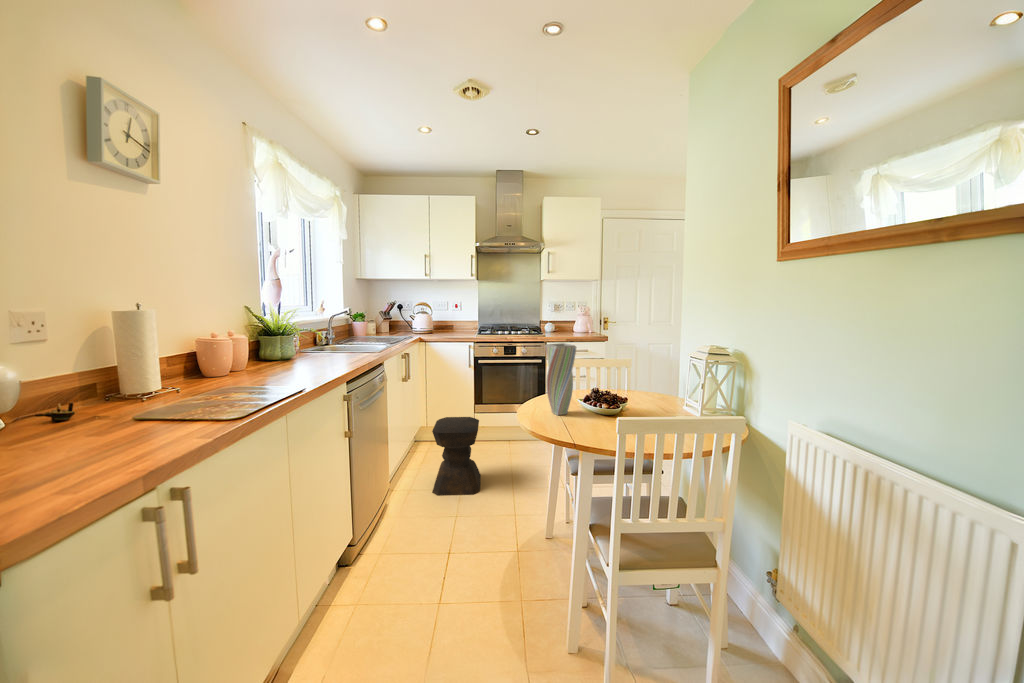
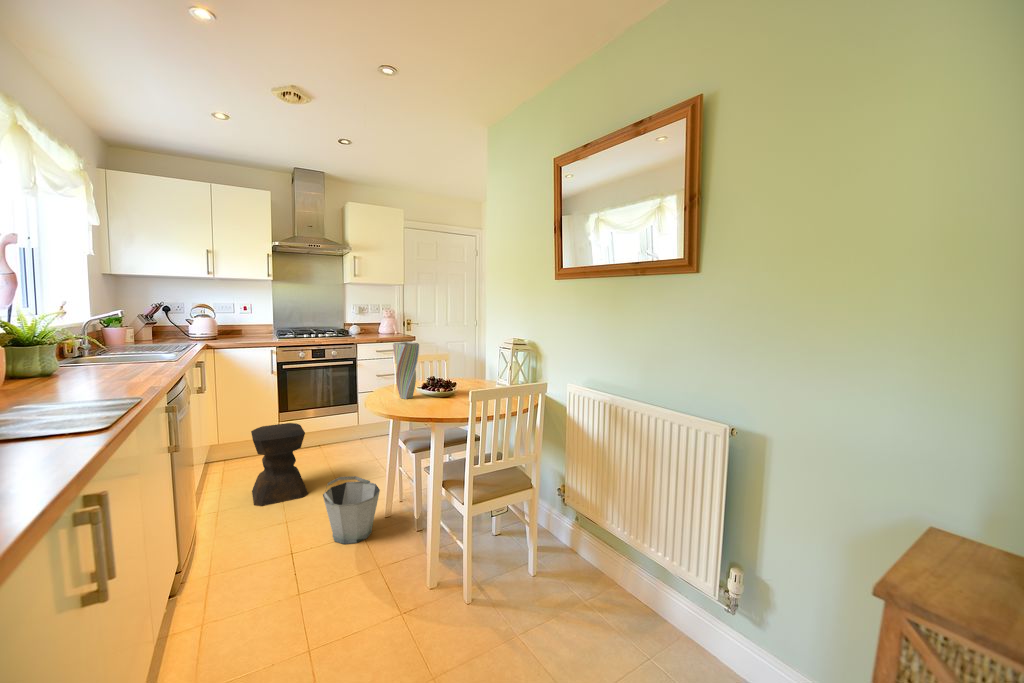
bucket: none [471,489,531,572] -> present [323,476,380,544]

